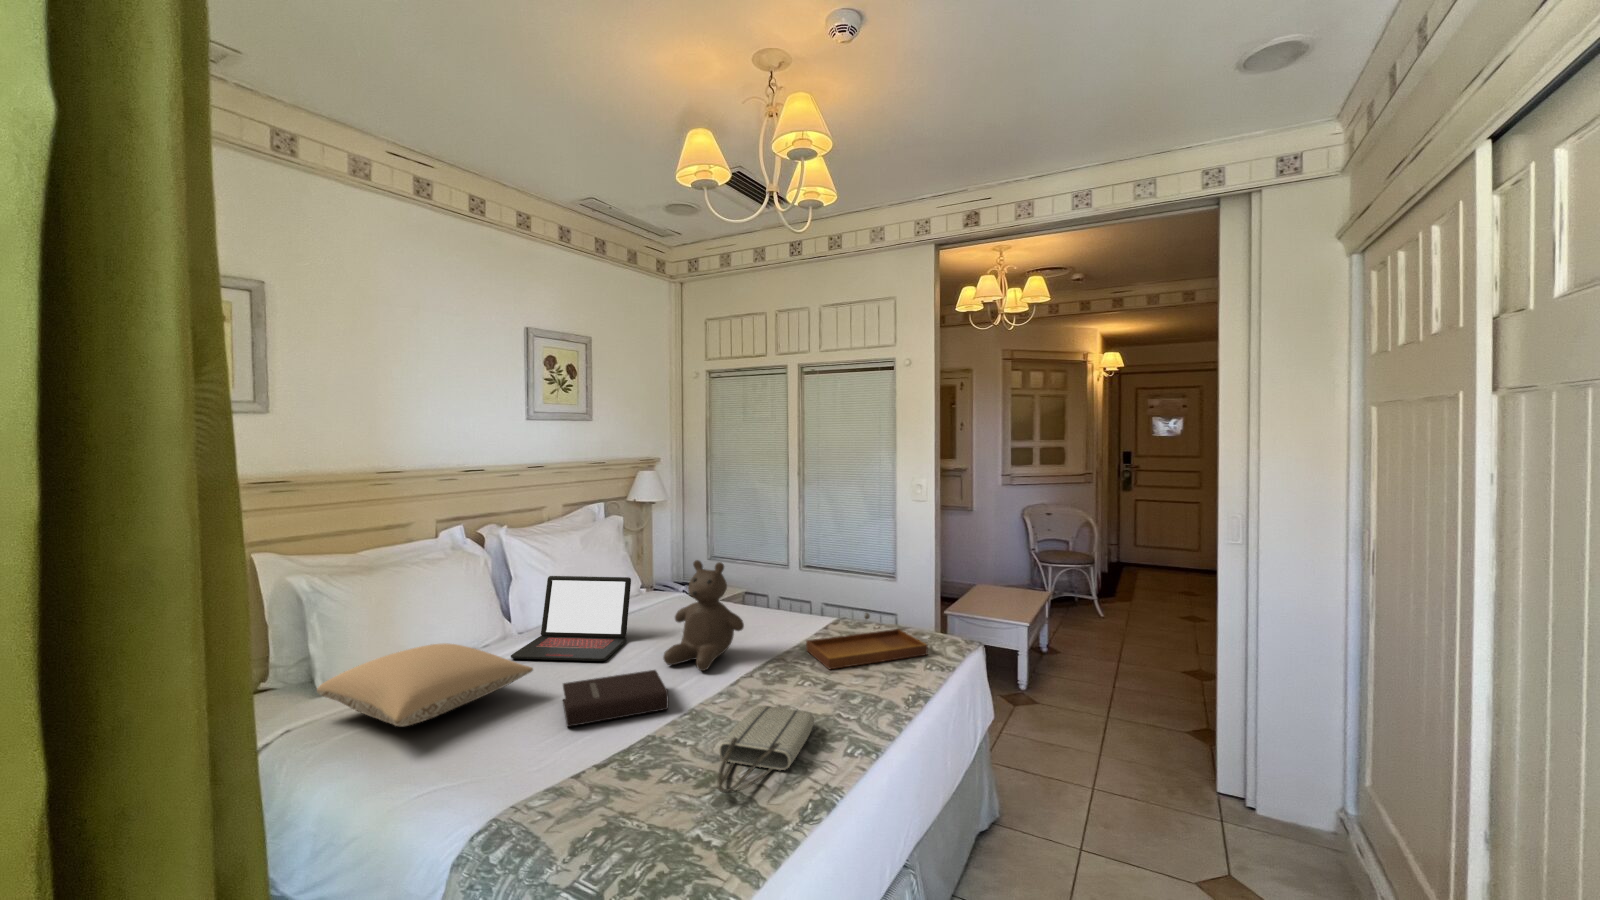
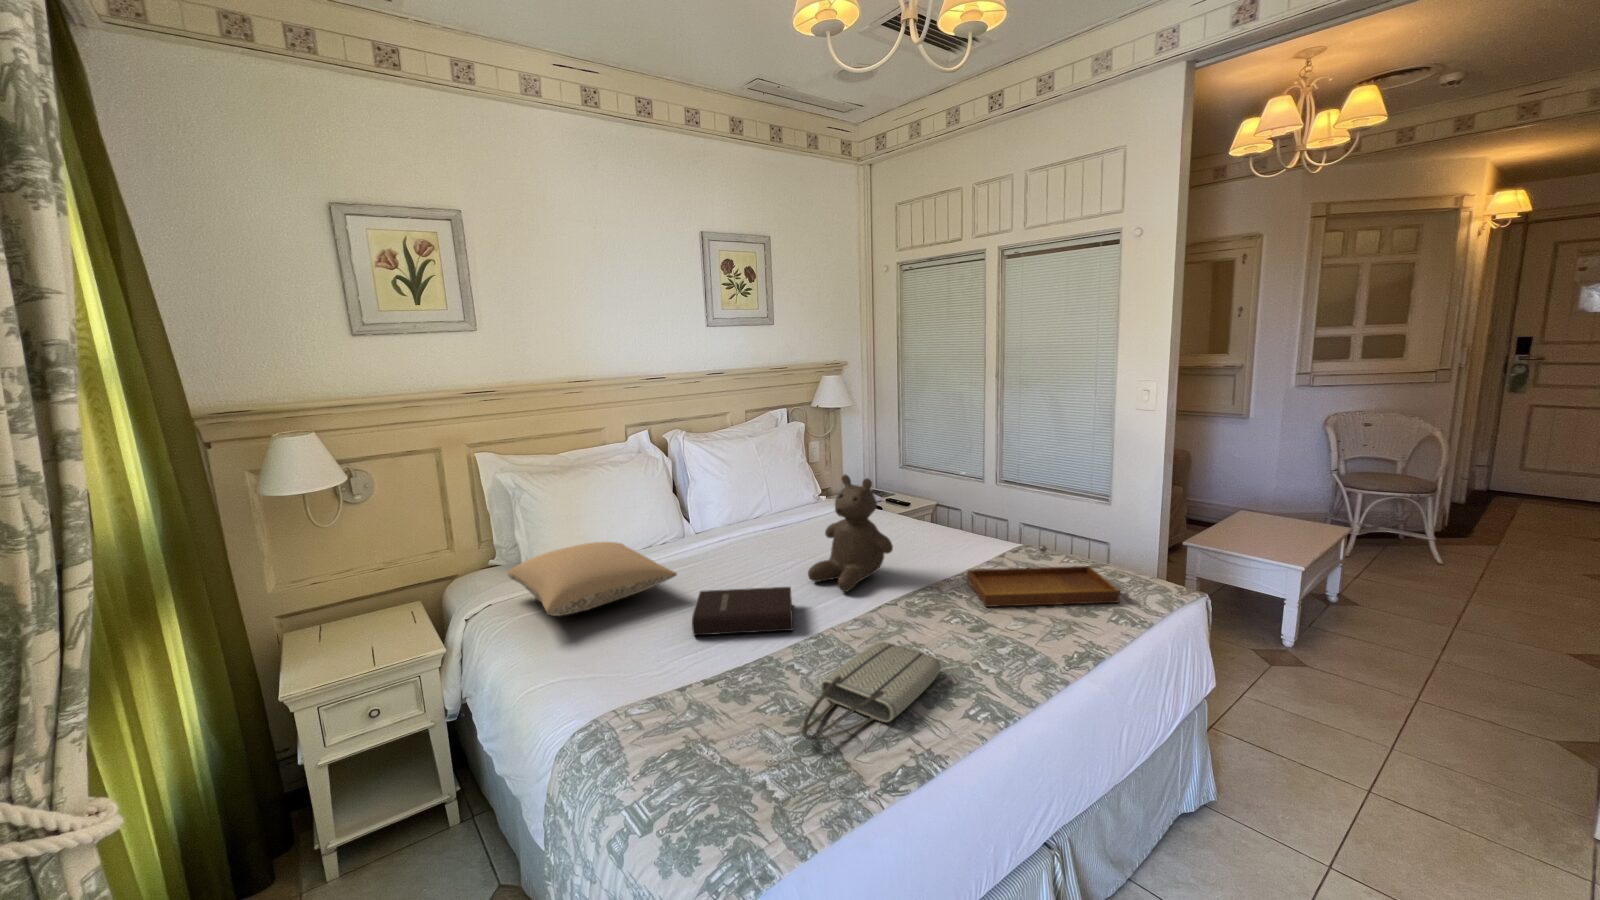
laptop: present [511,576,631,661] -> none [676,482,789,570]

